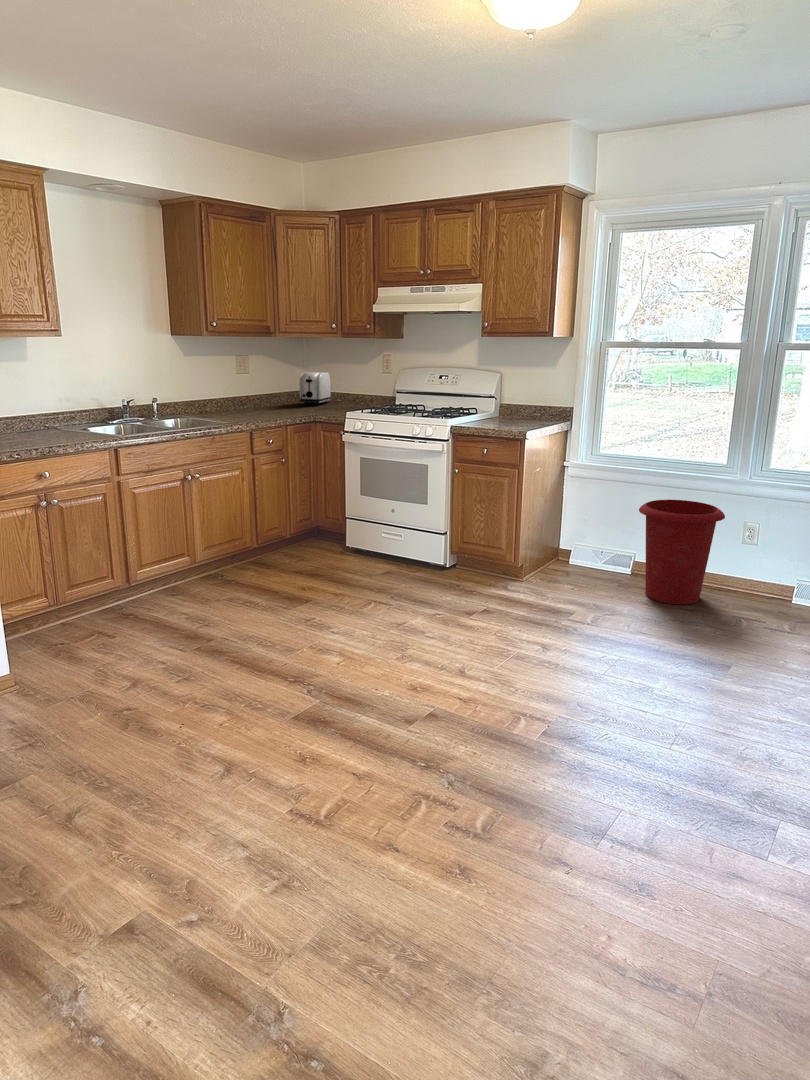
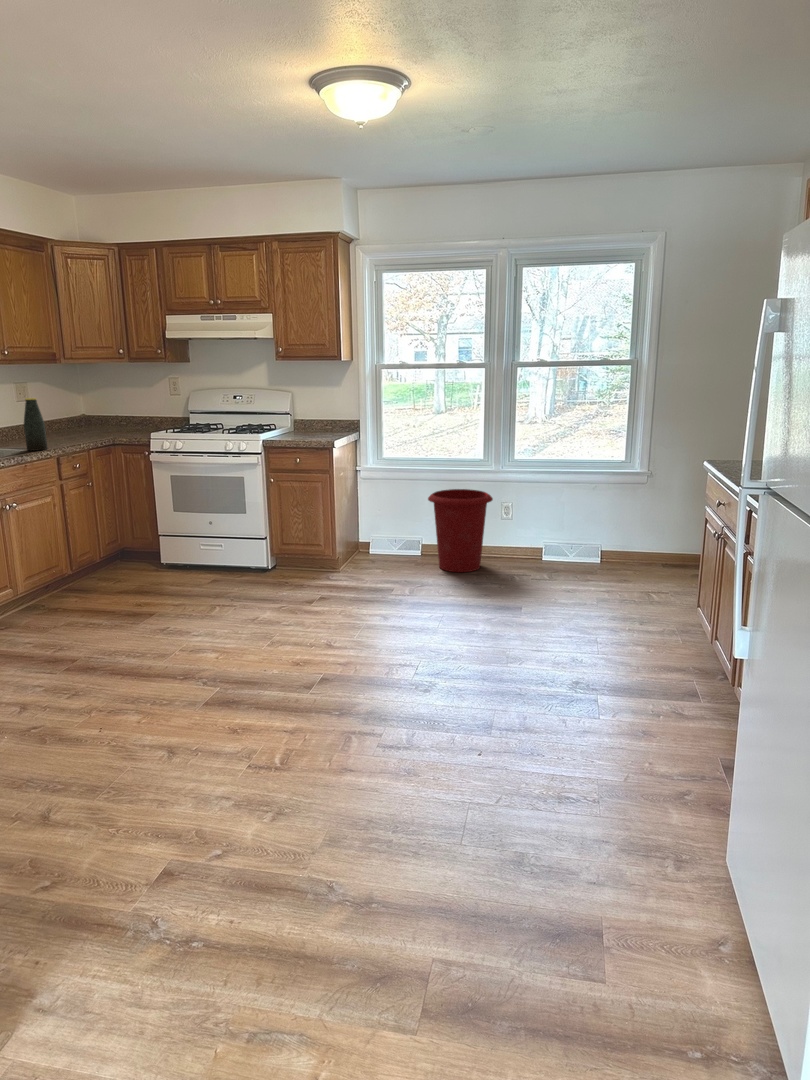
bottle: none [223,370,243,423] -> present [24,398,48,451]
toaster: present [299,372,331,405] -> none [84,397,116,430]

